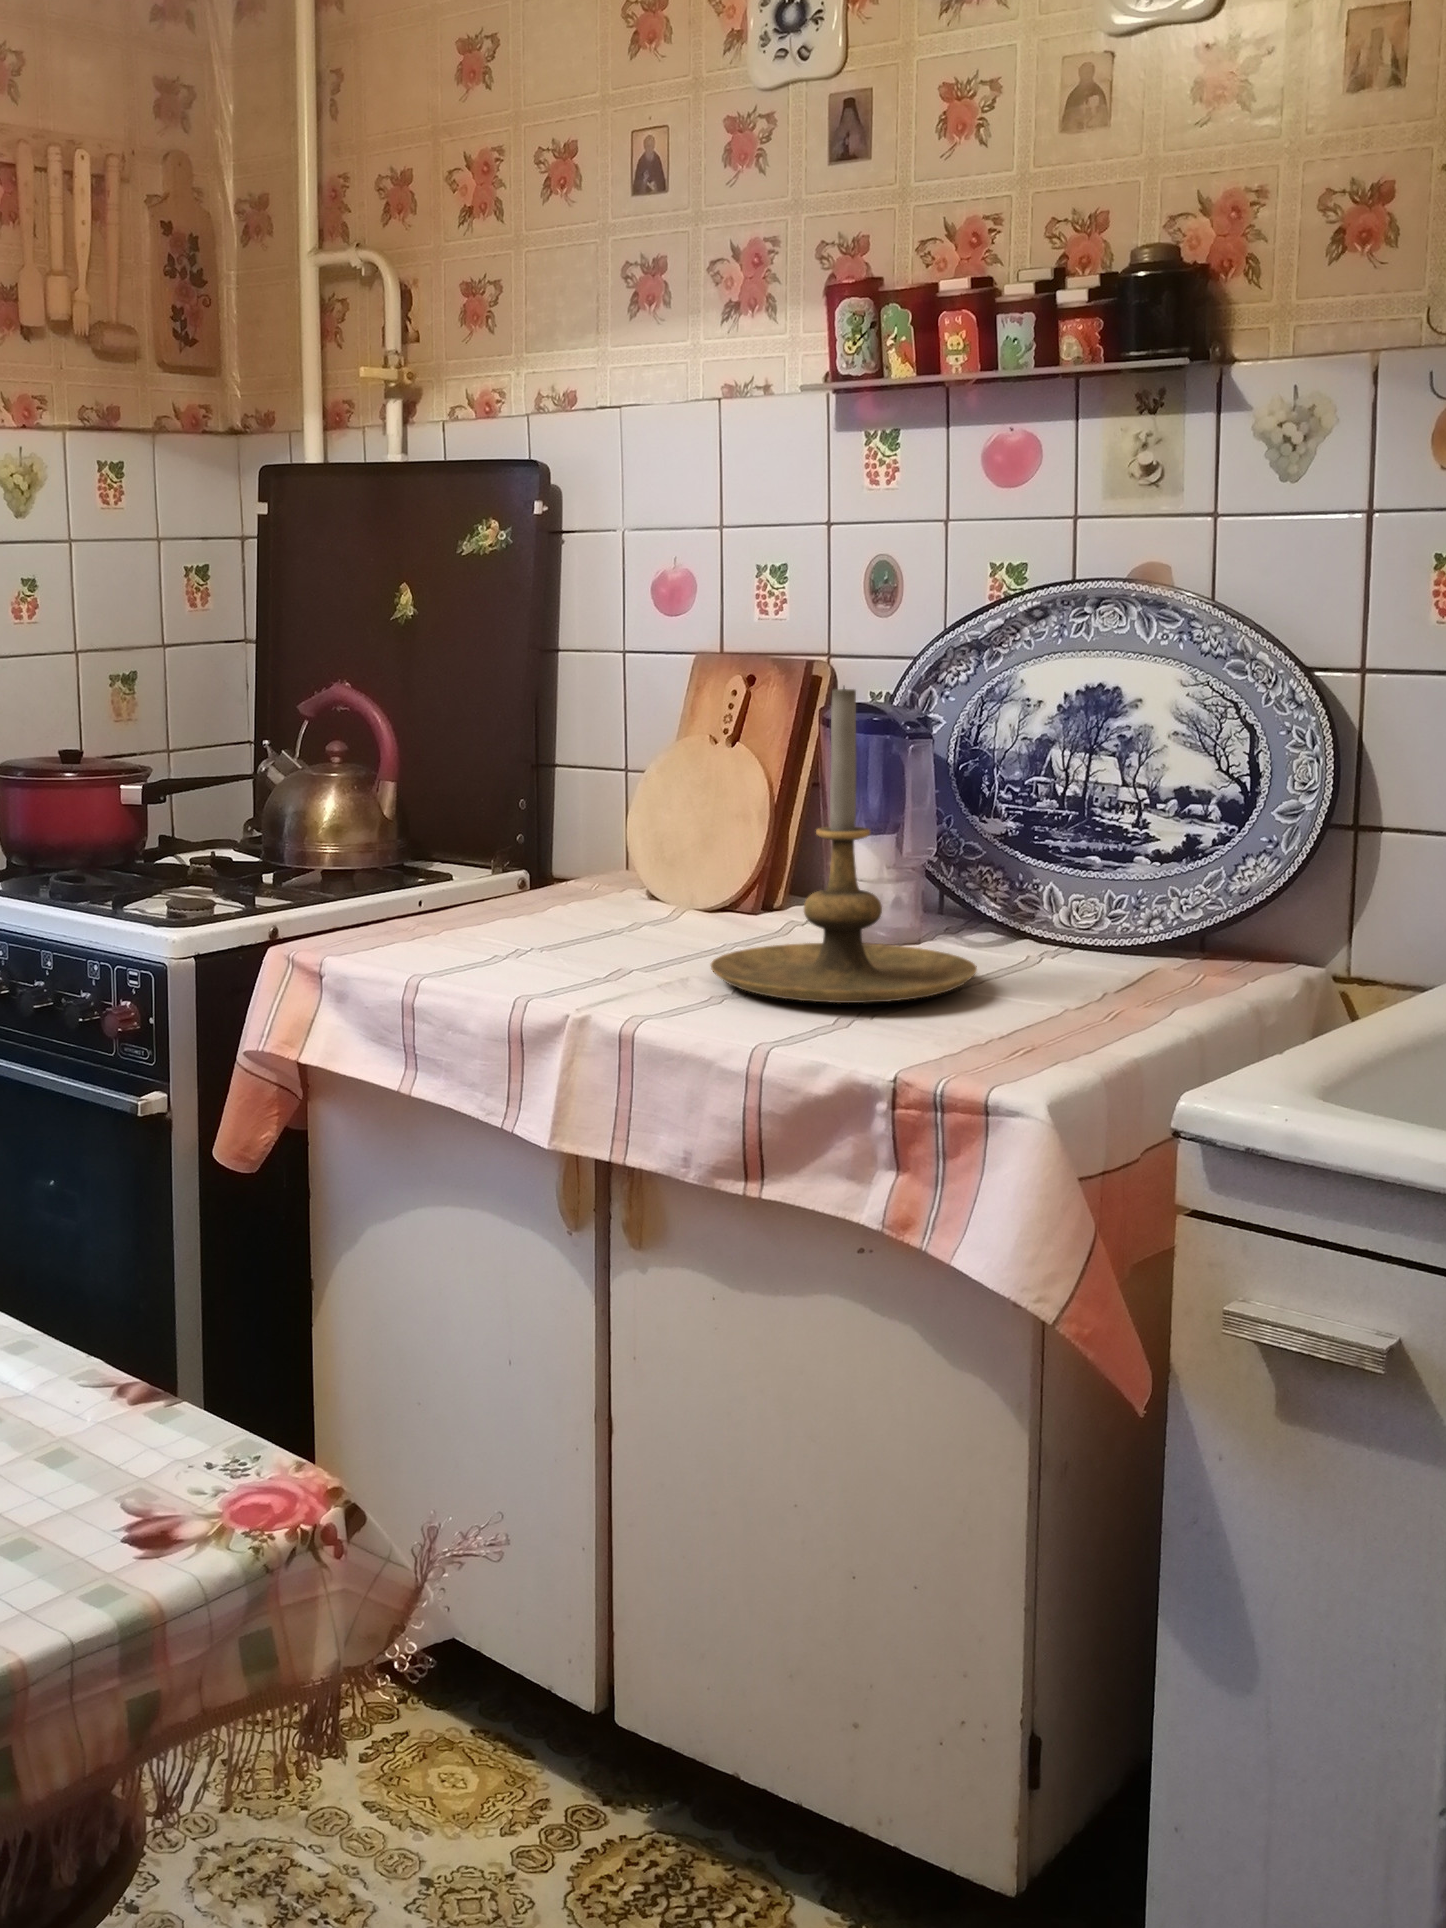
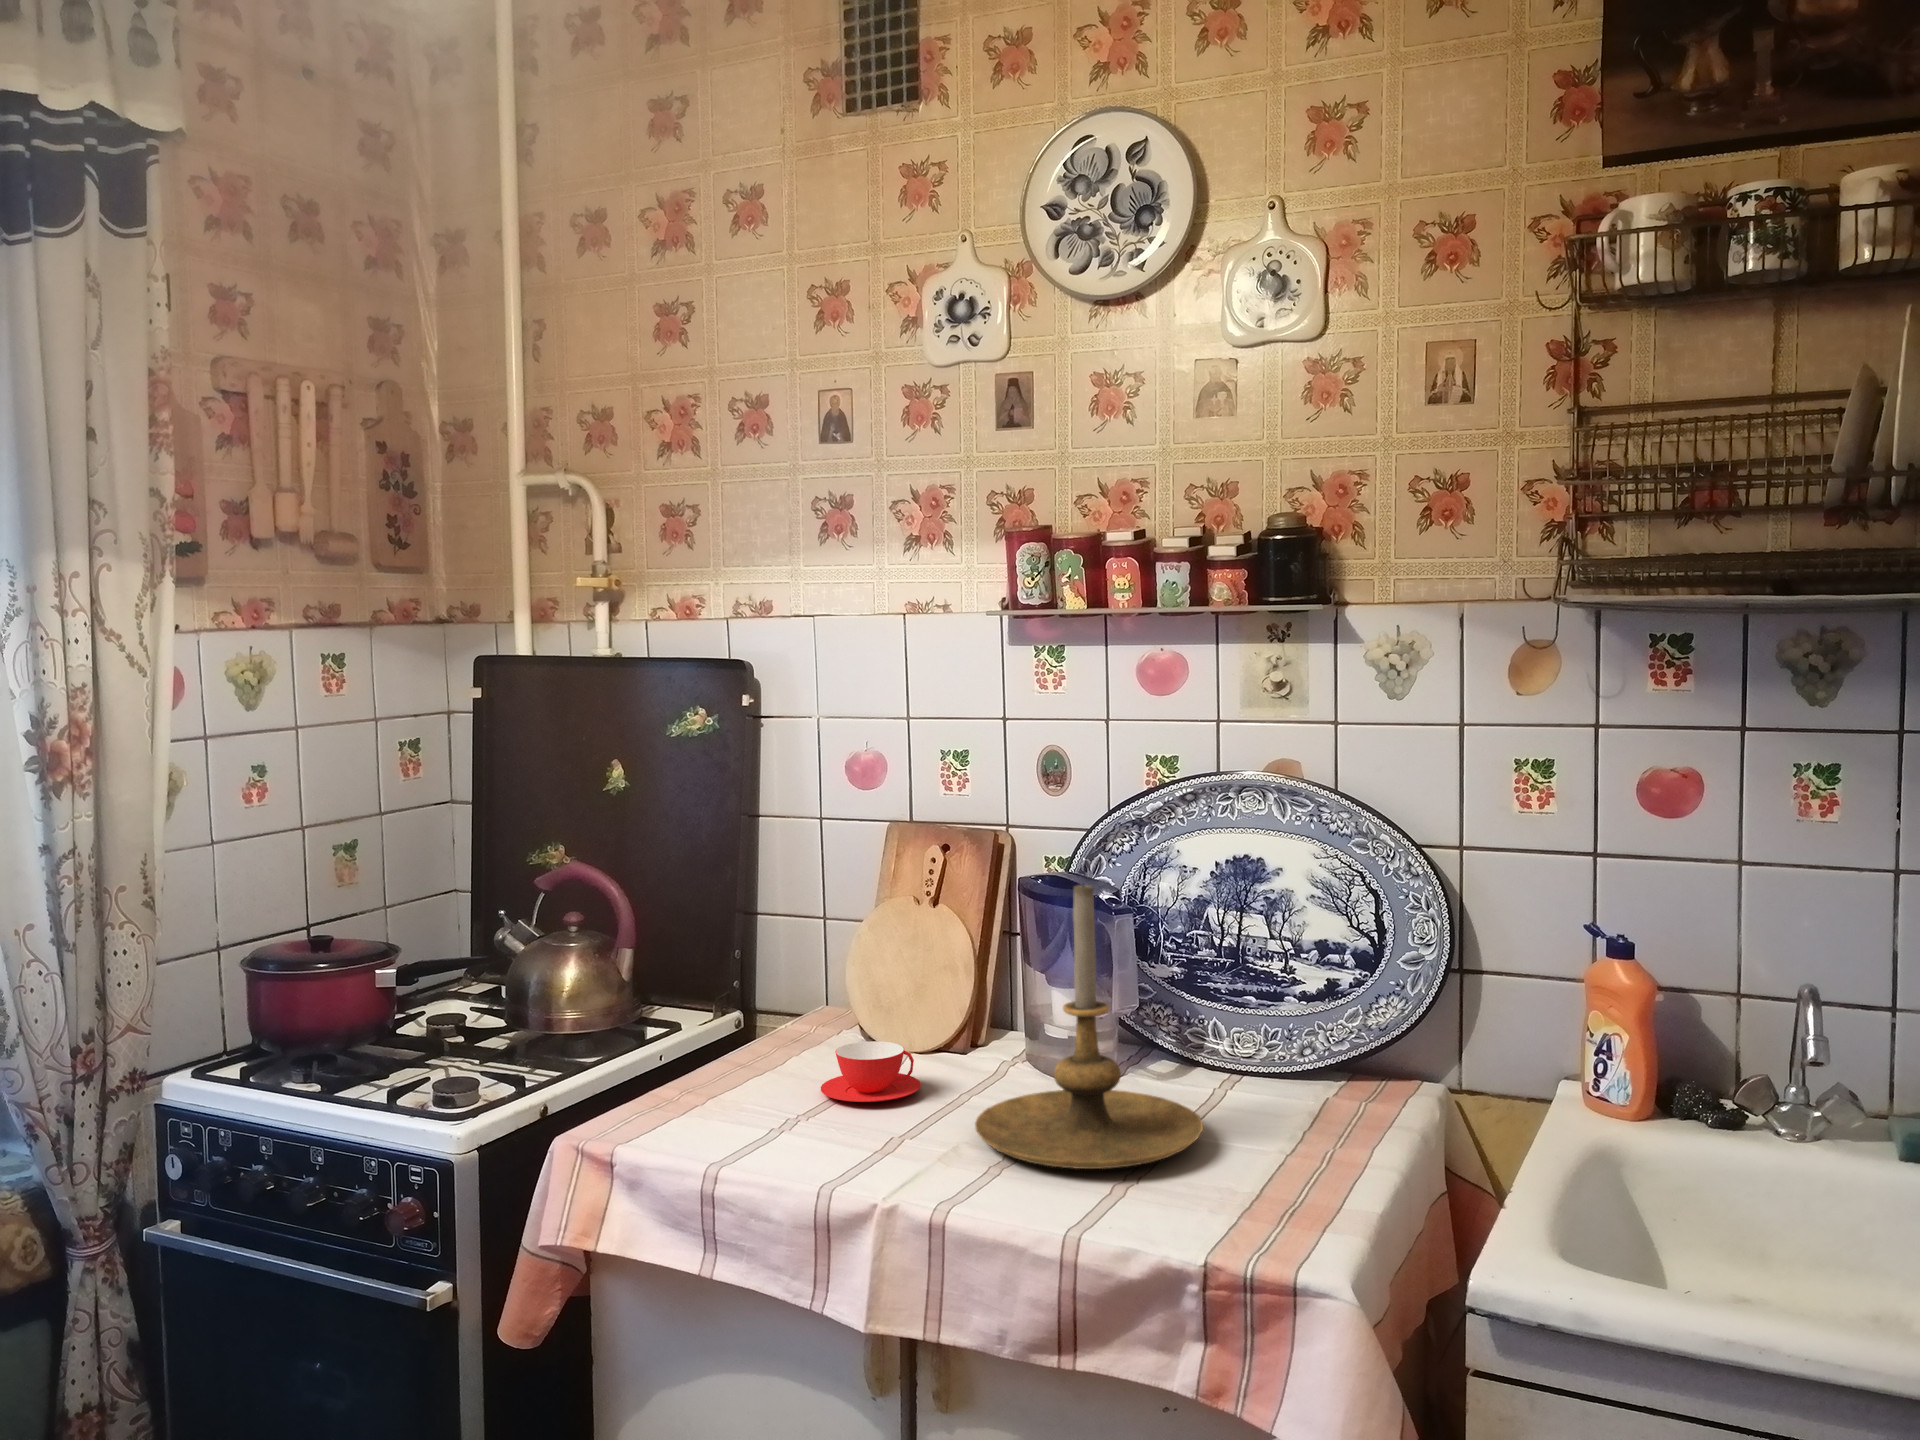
teacup: none [568,884,682,941] -> present [821,1041,921,1102]

